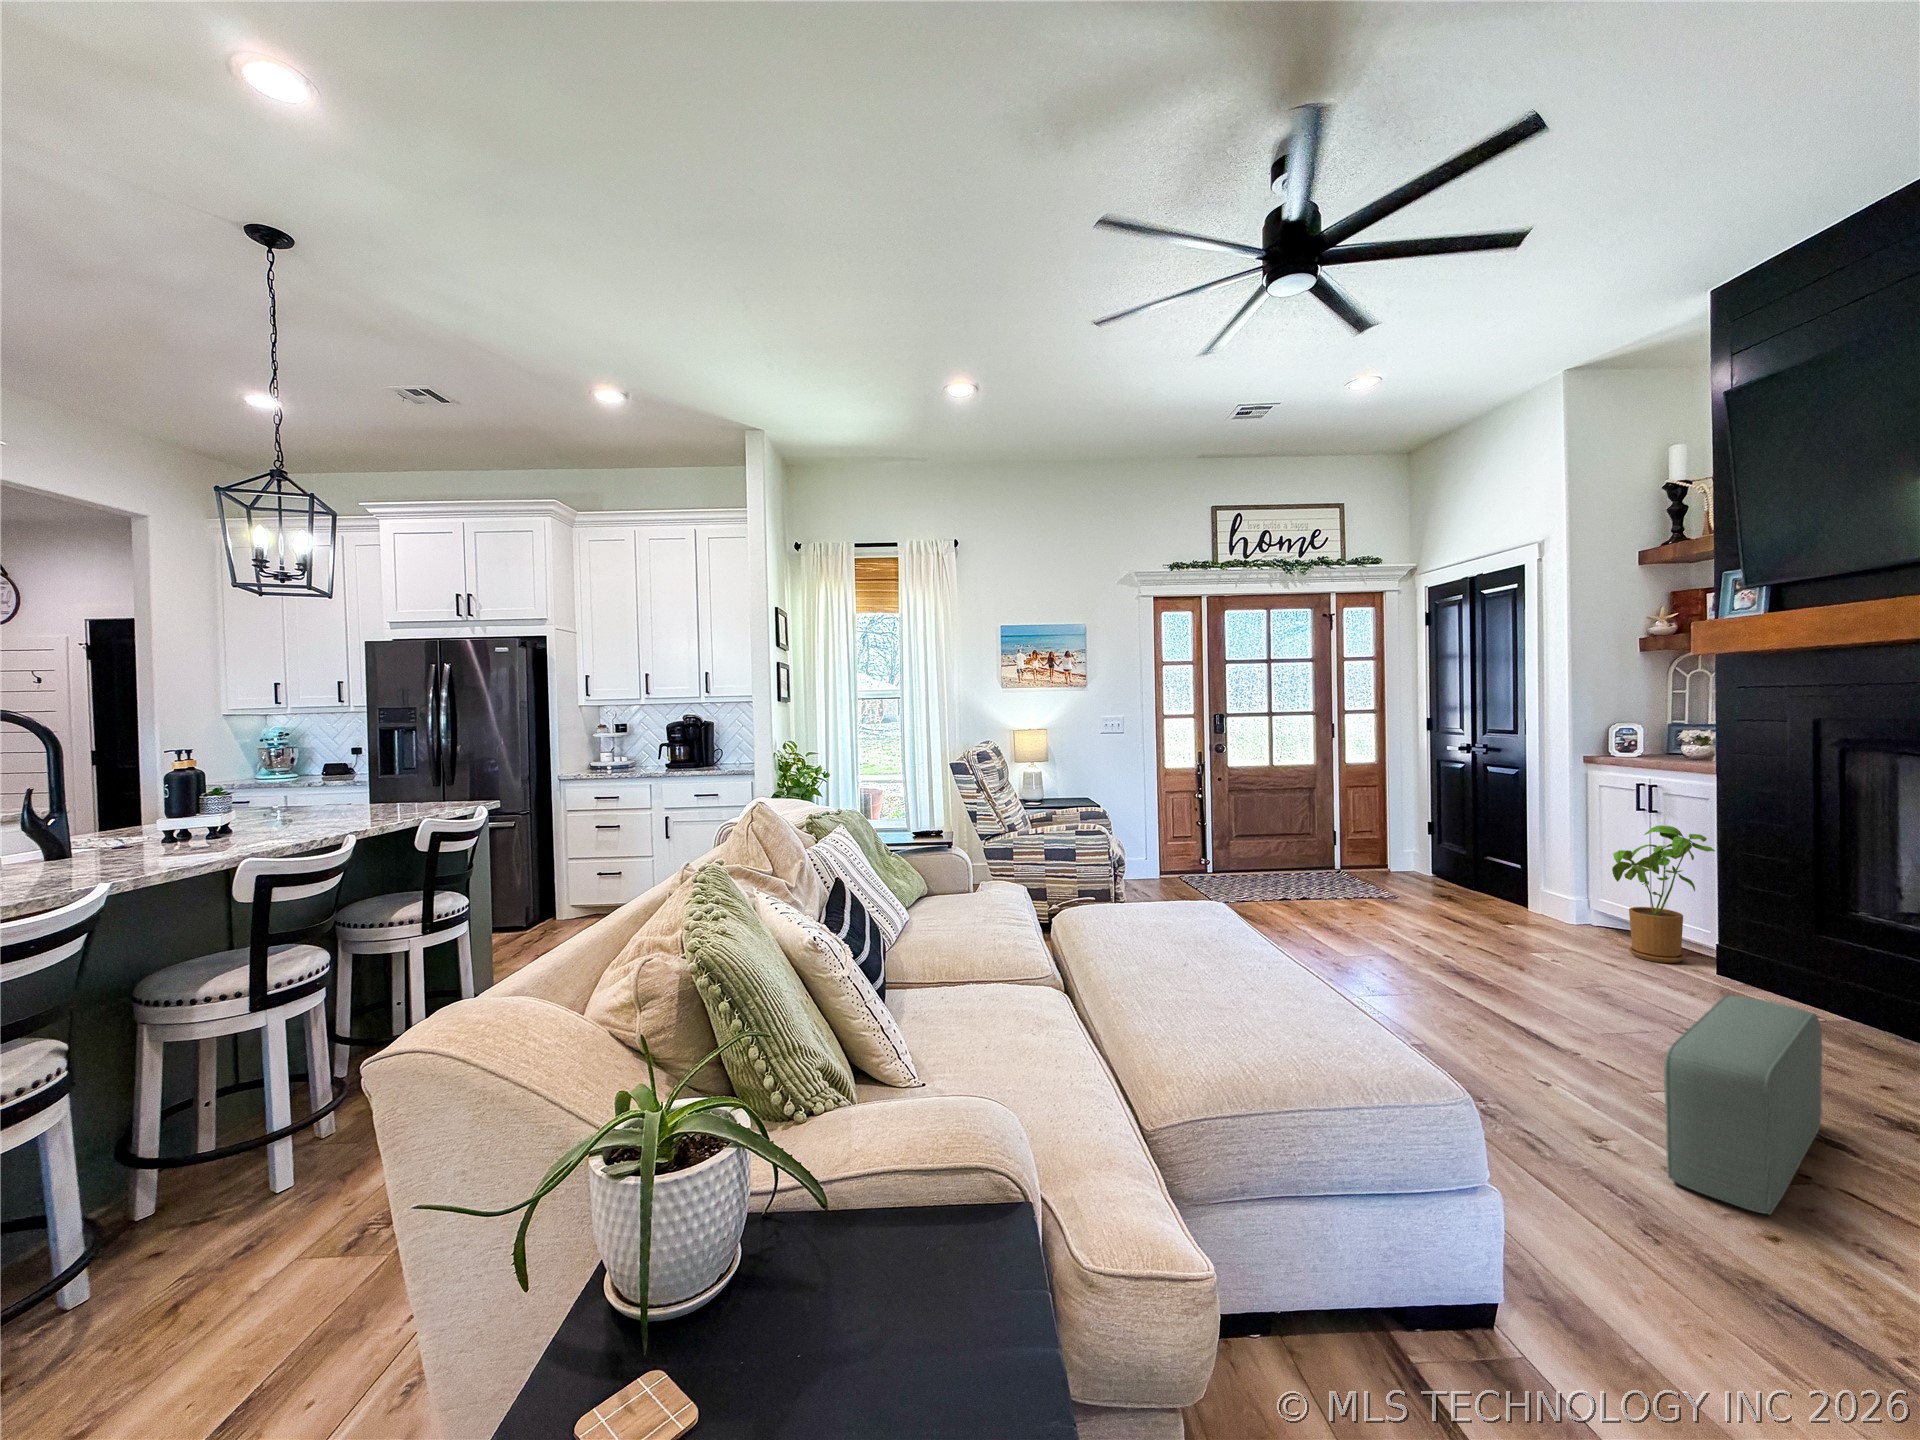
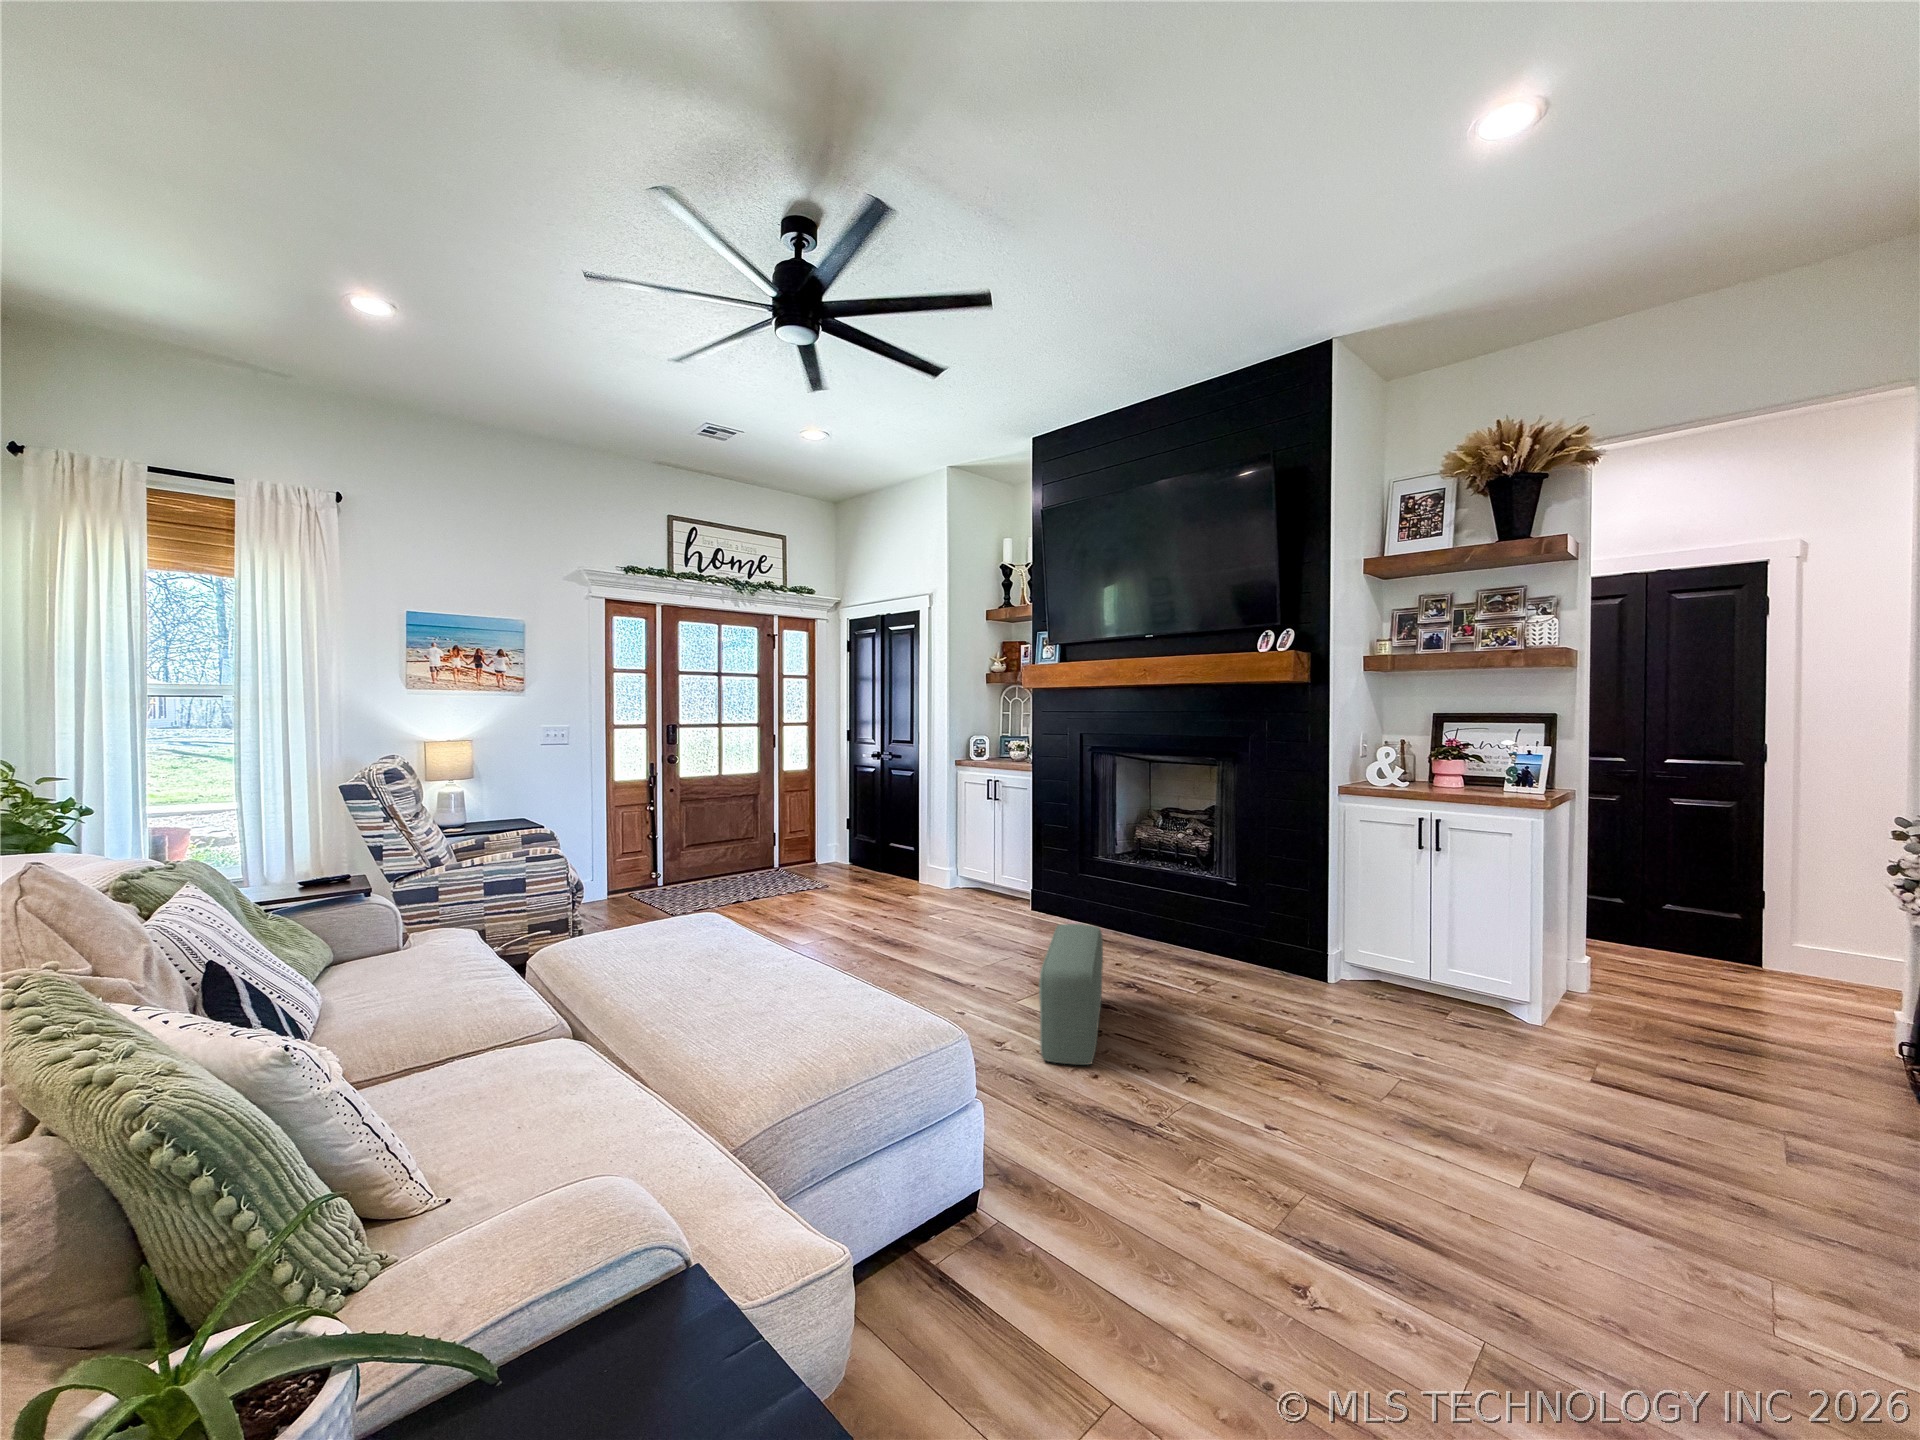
house plant: present [1612,825,1715,963] -> none [977,810,1033,909]

